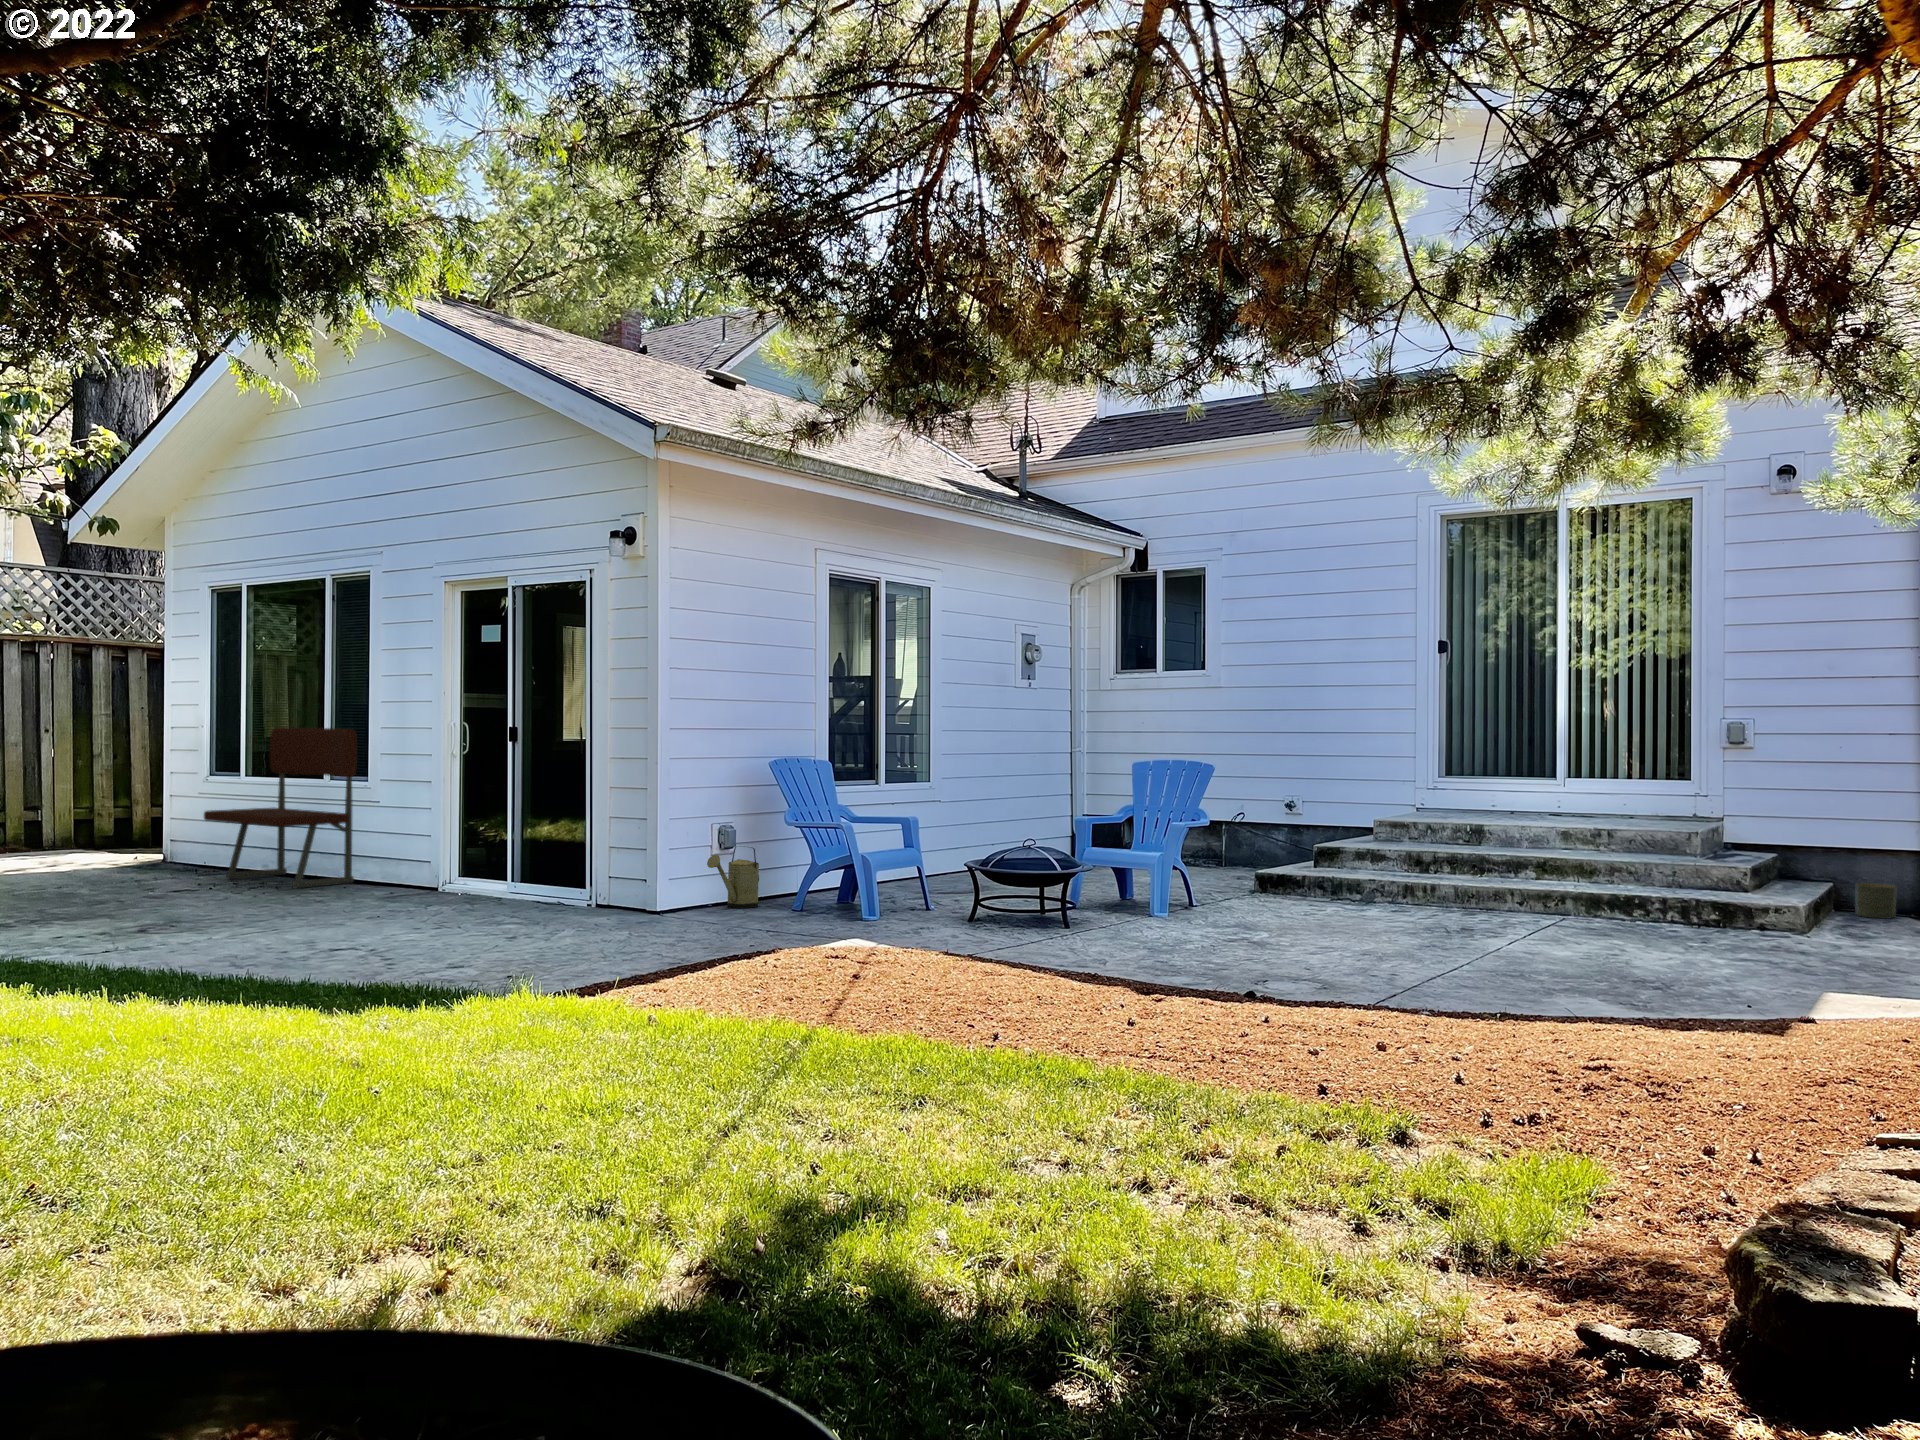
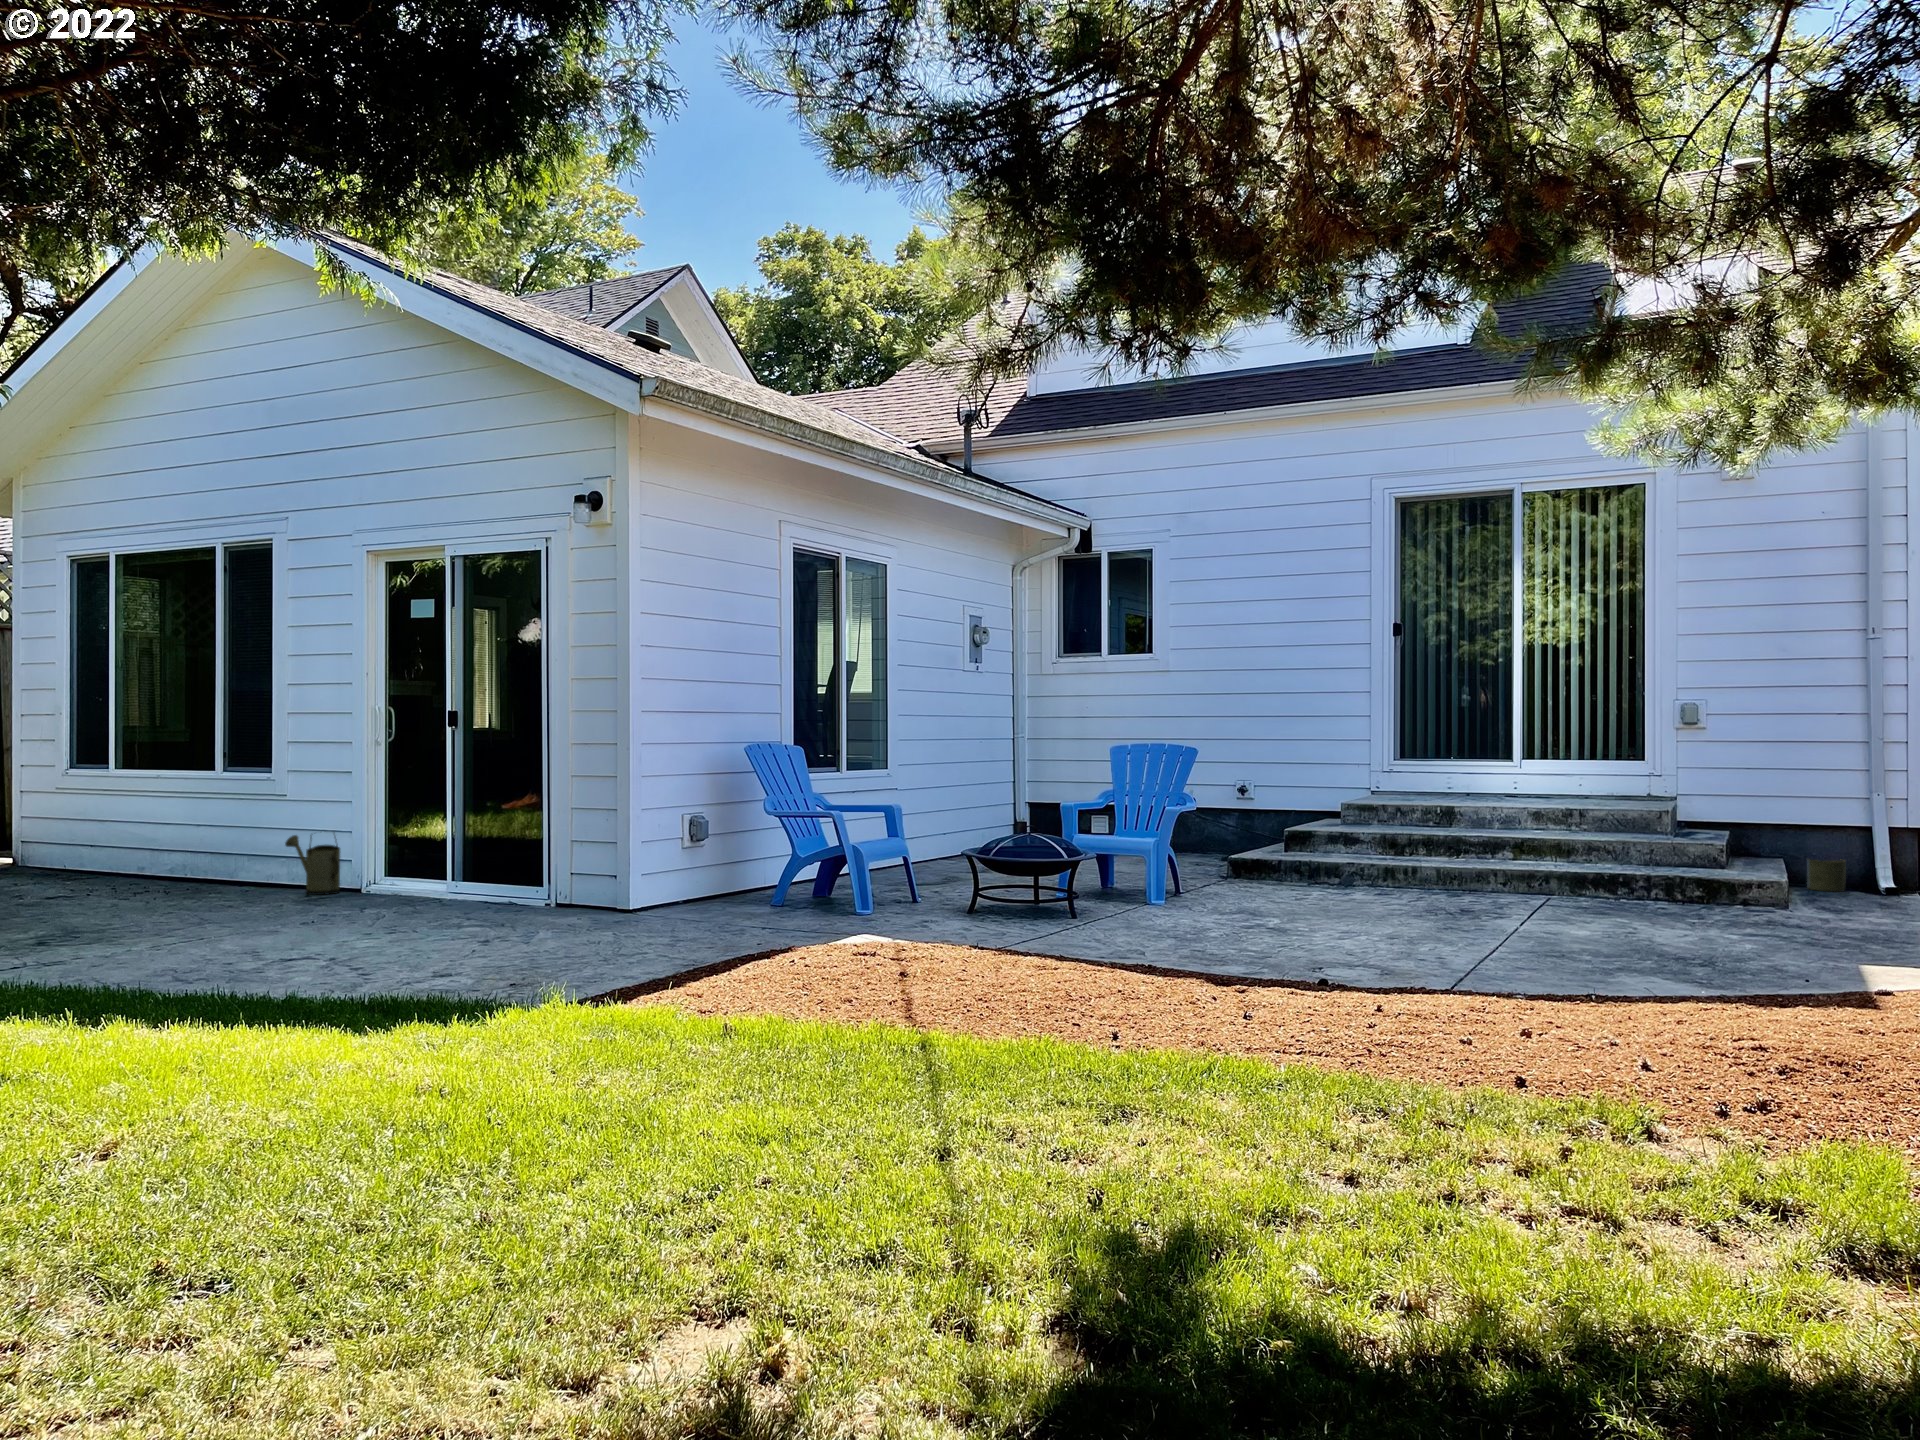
bench: present [204,728,357,888] -> none [77,714,262,894]
watering can: present [707,846,759,908] -> present [285,835,340,895]

